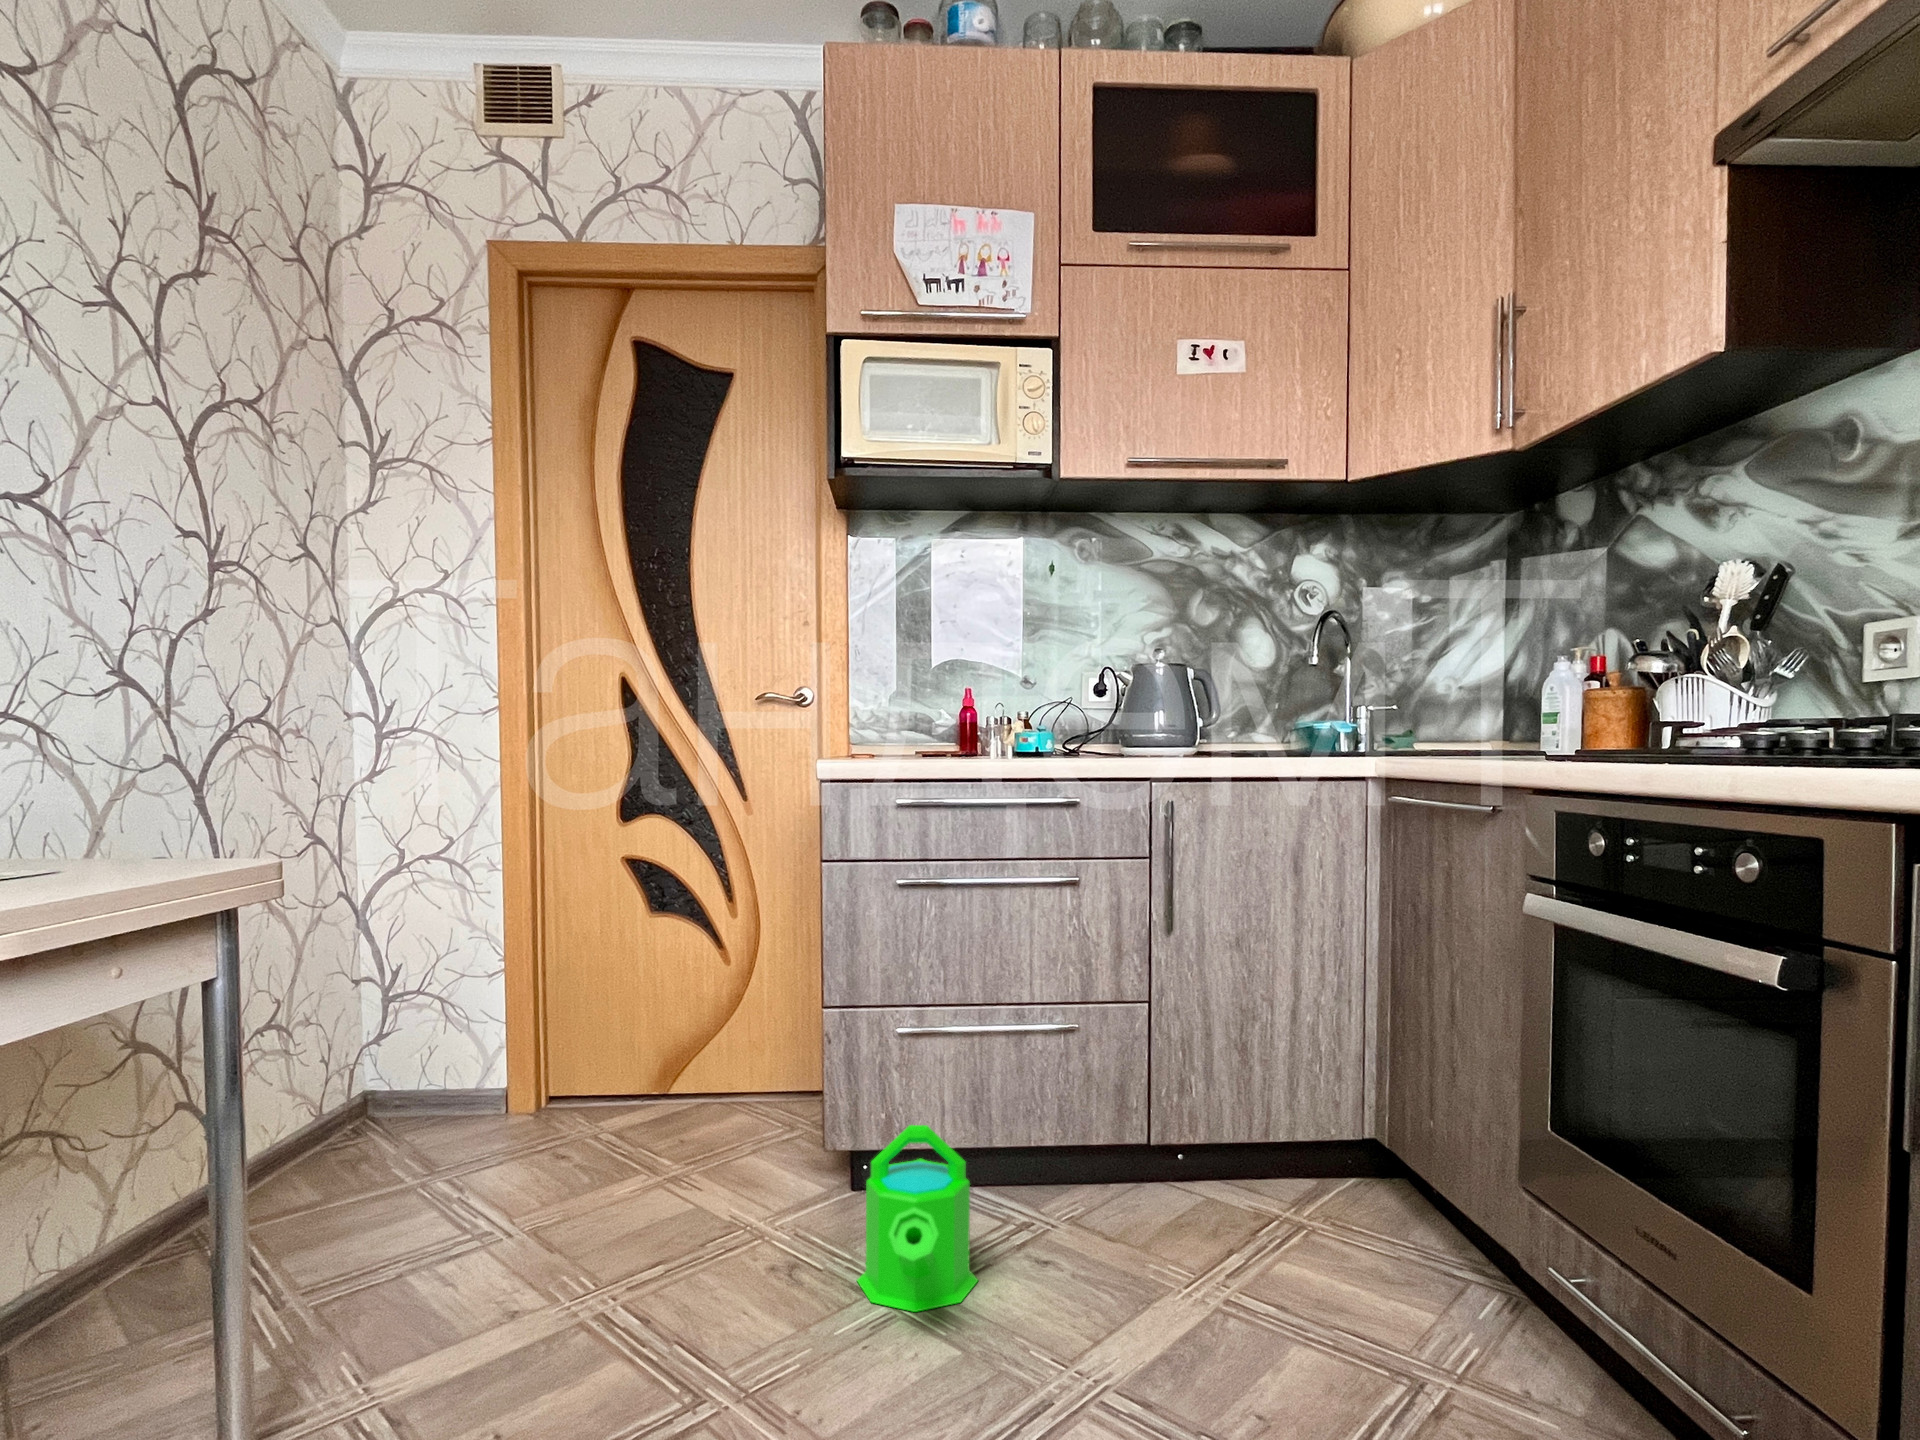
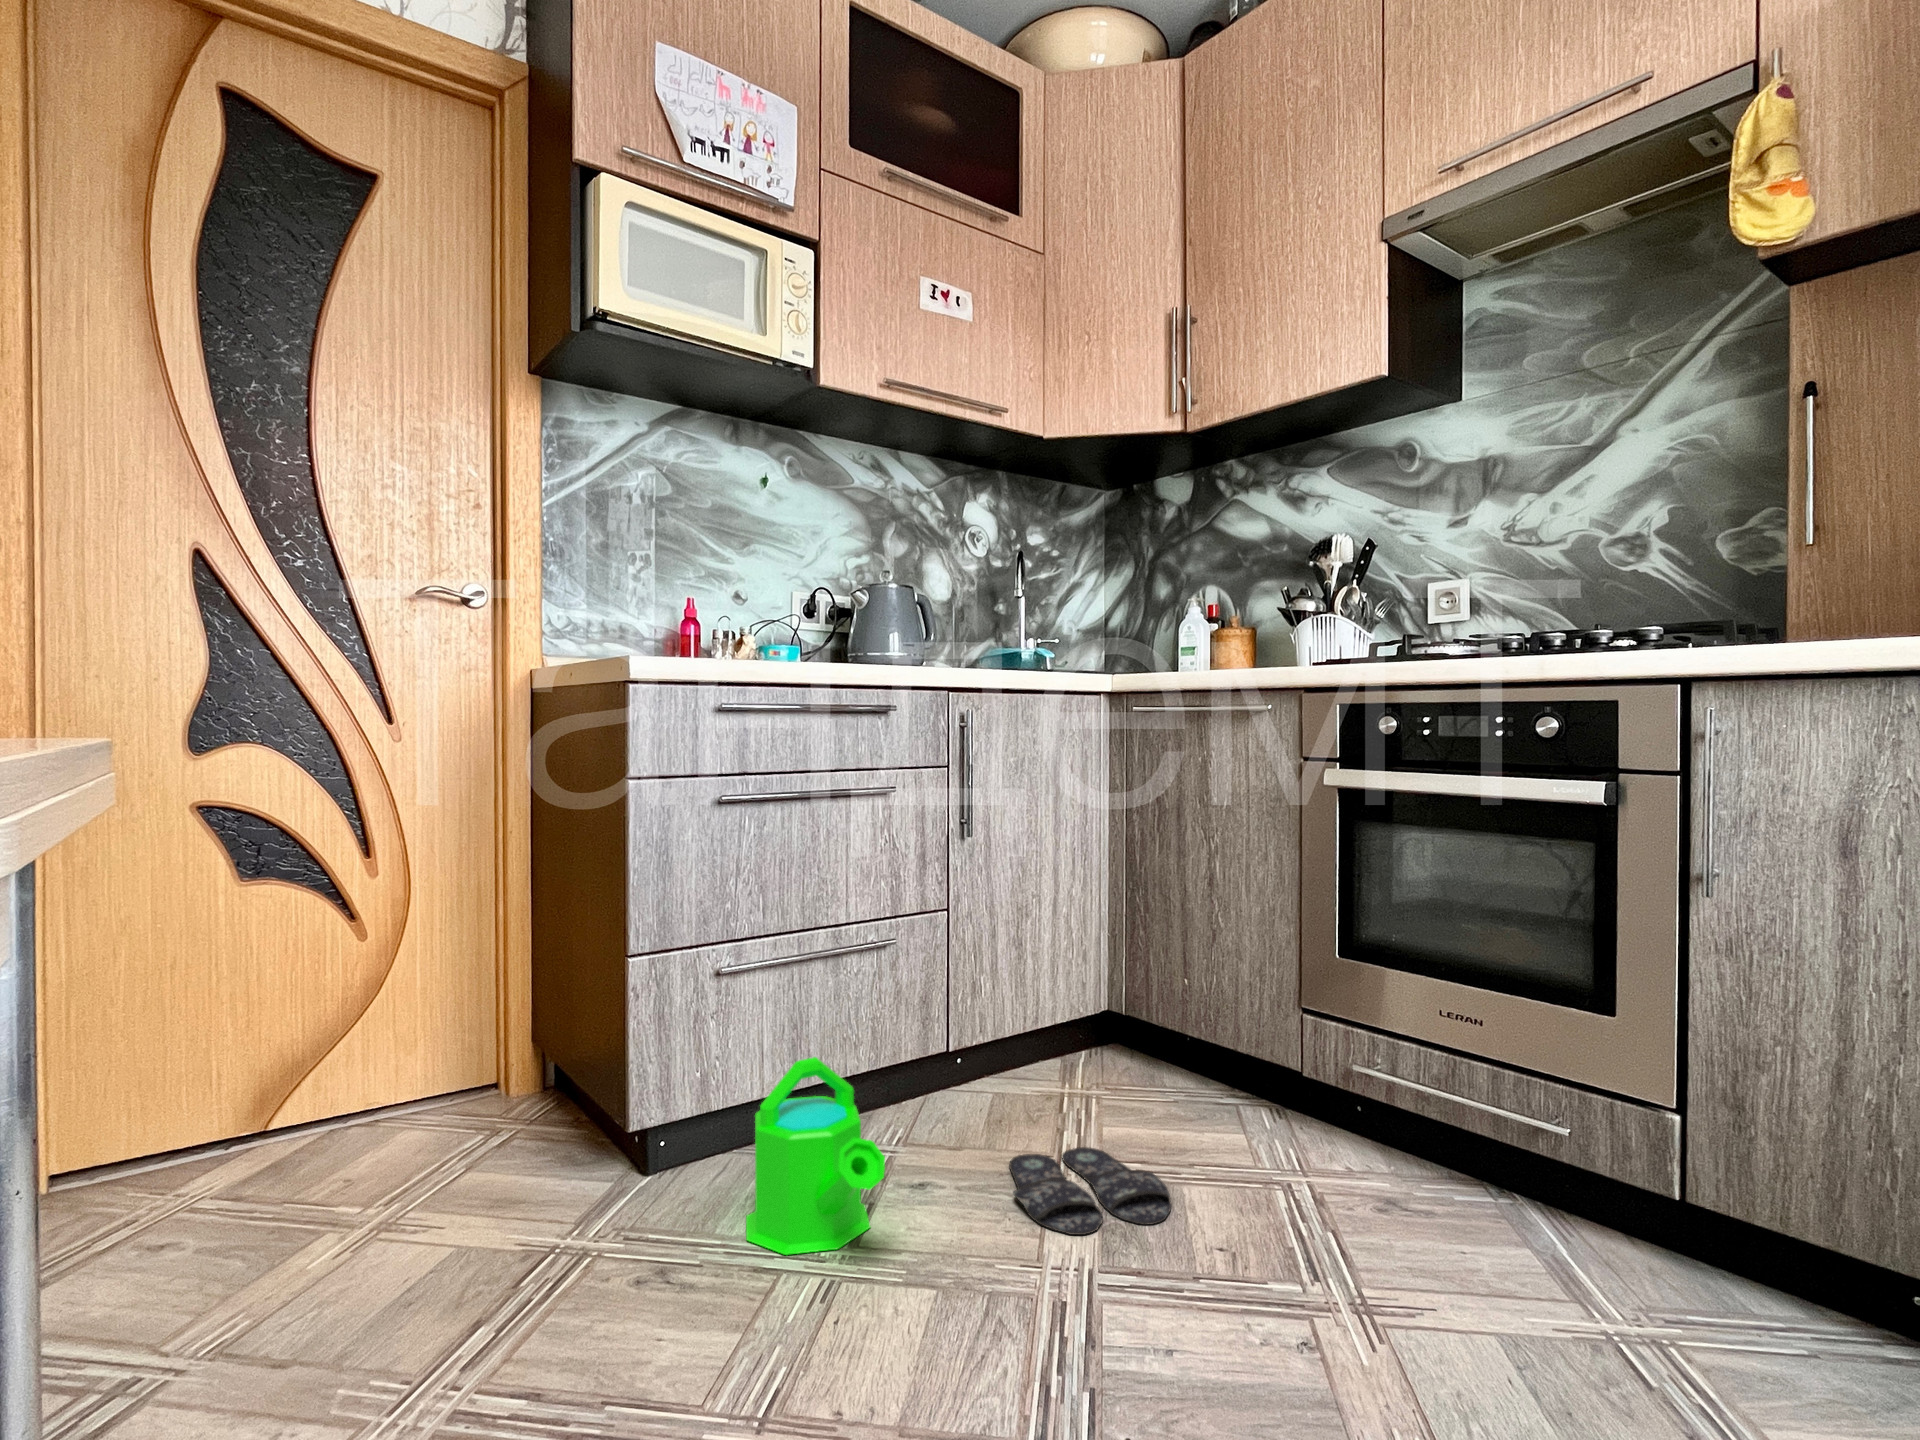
slippers: none [1107,1278,1283,1393] -> present [1009,1147,1171,1235]

